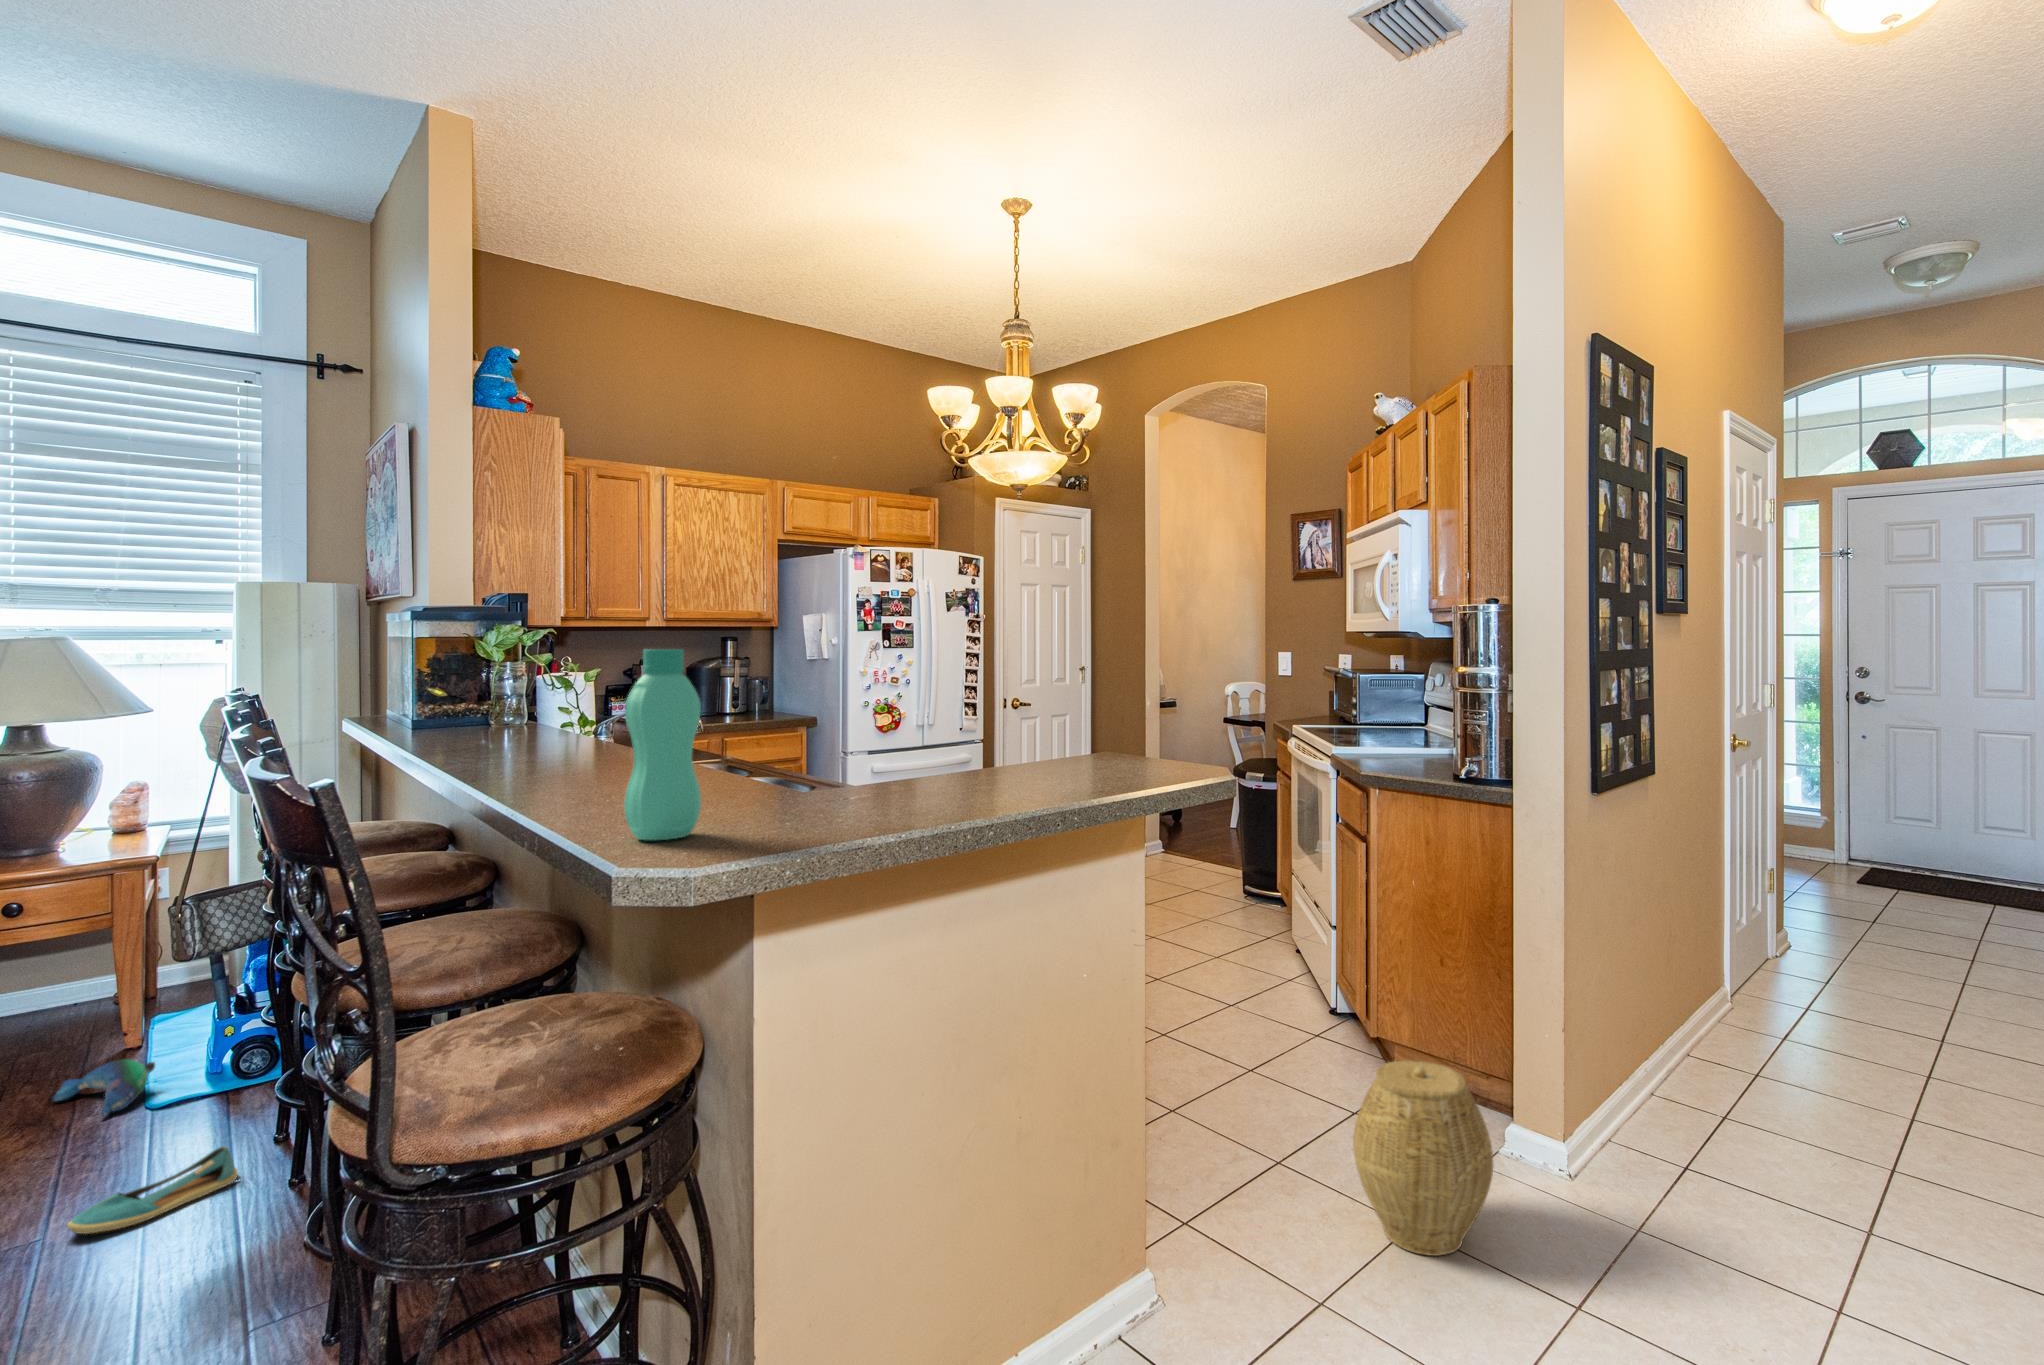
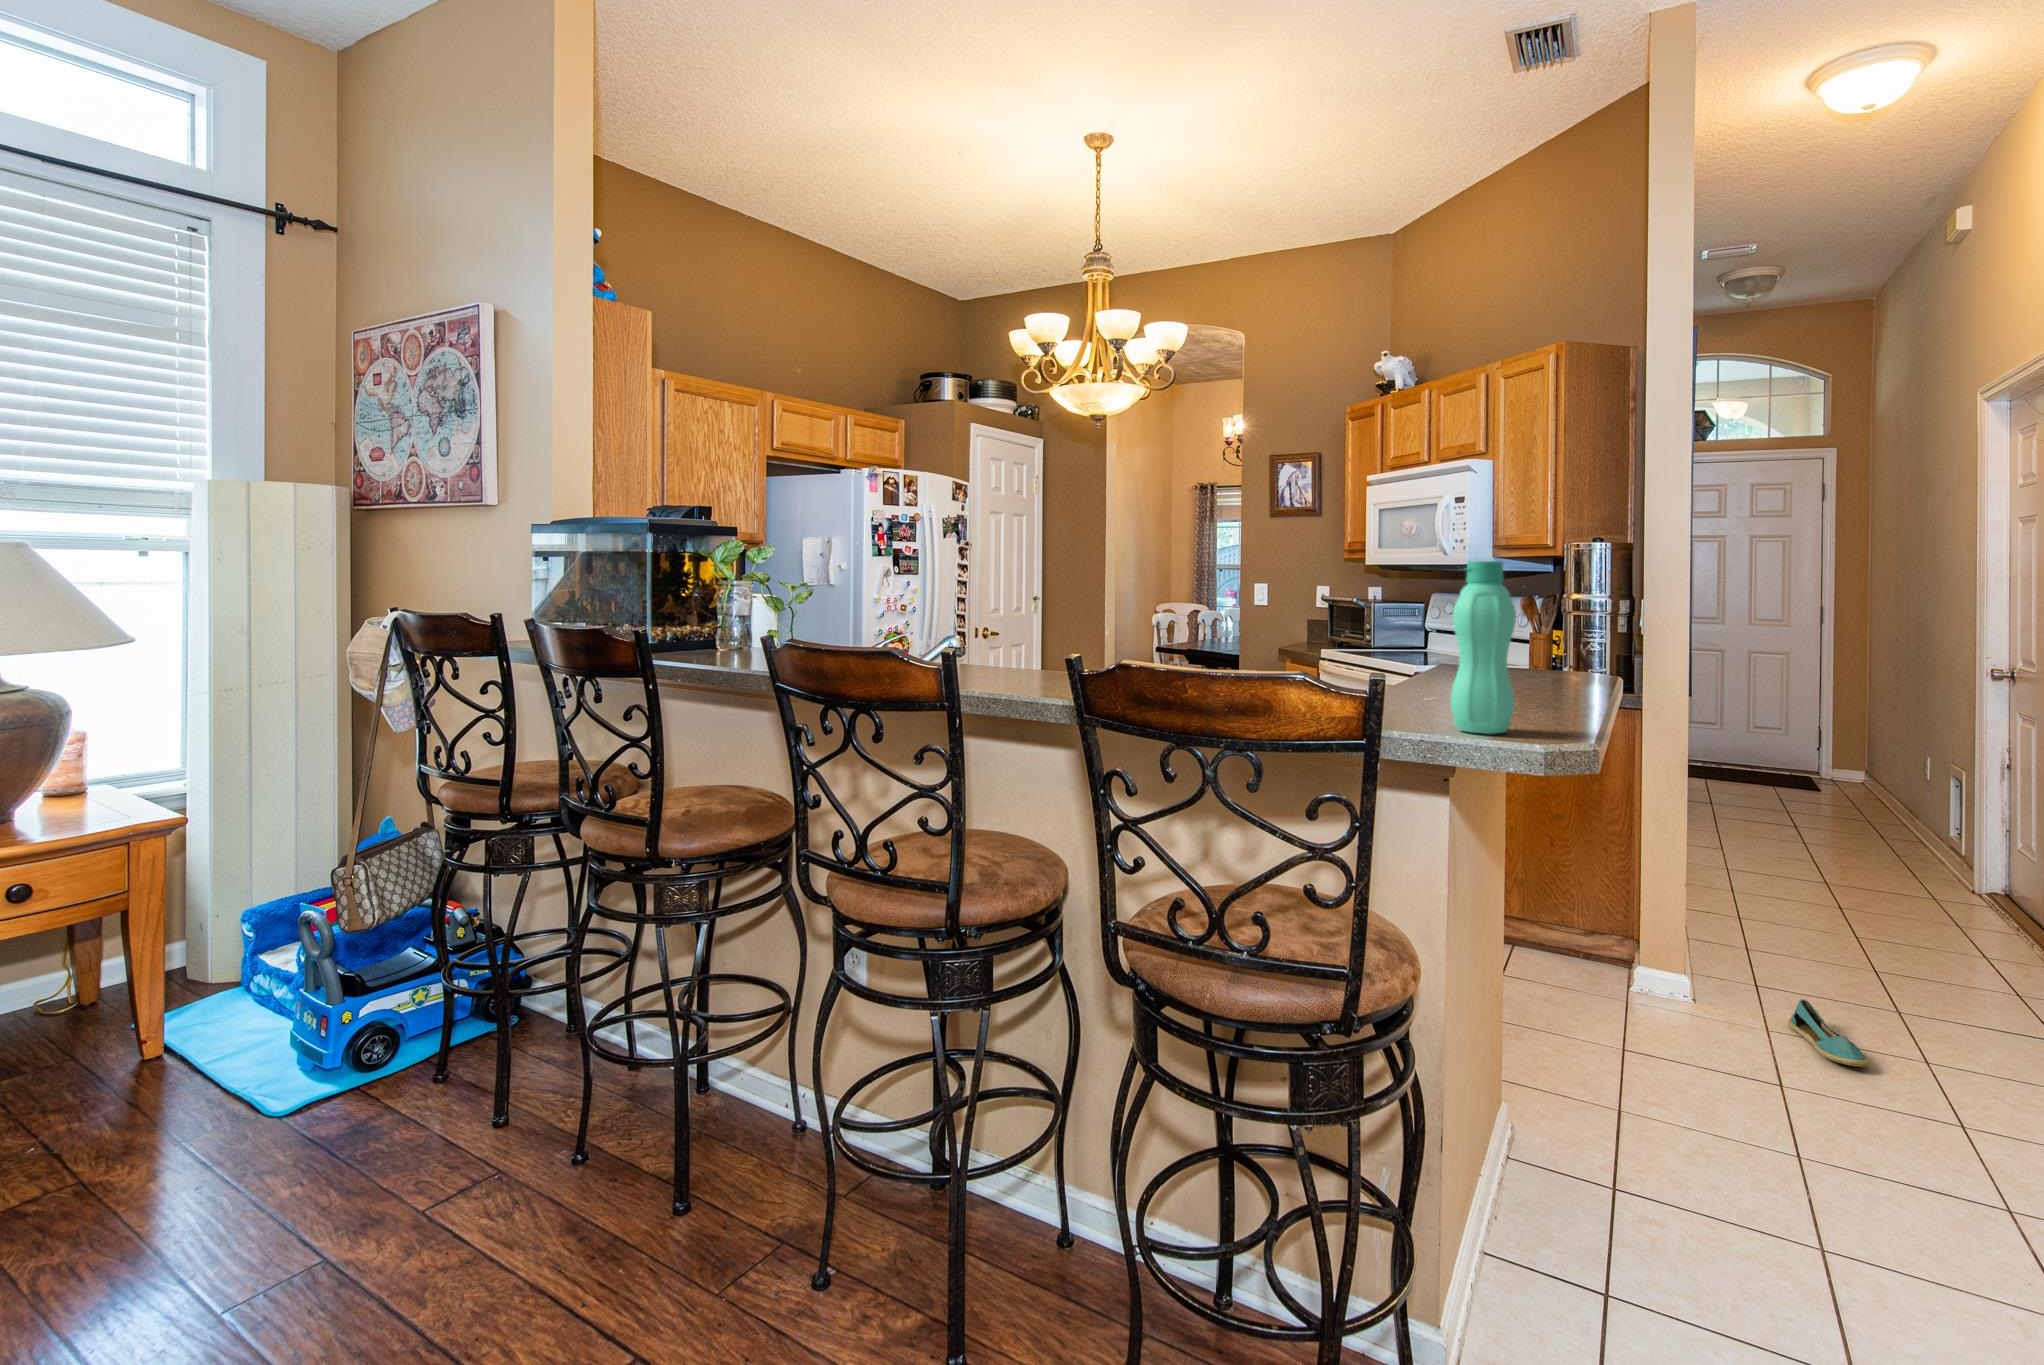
plush toy: present [53,1059,155,1117] -> none [142,1050,273,1117]
woven basket: present [1353,1061,1493,1256] -> none [1575,912,1696,1060]
shoe: present [67,1146,238,1234] -> present [1788,999,1870,1067]

